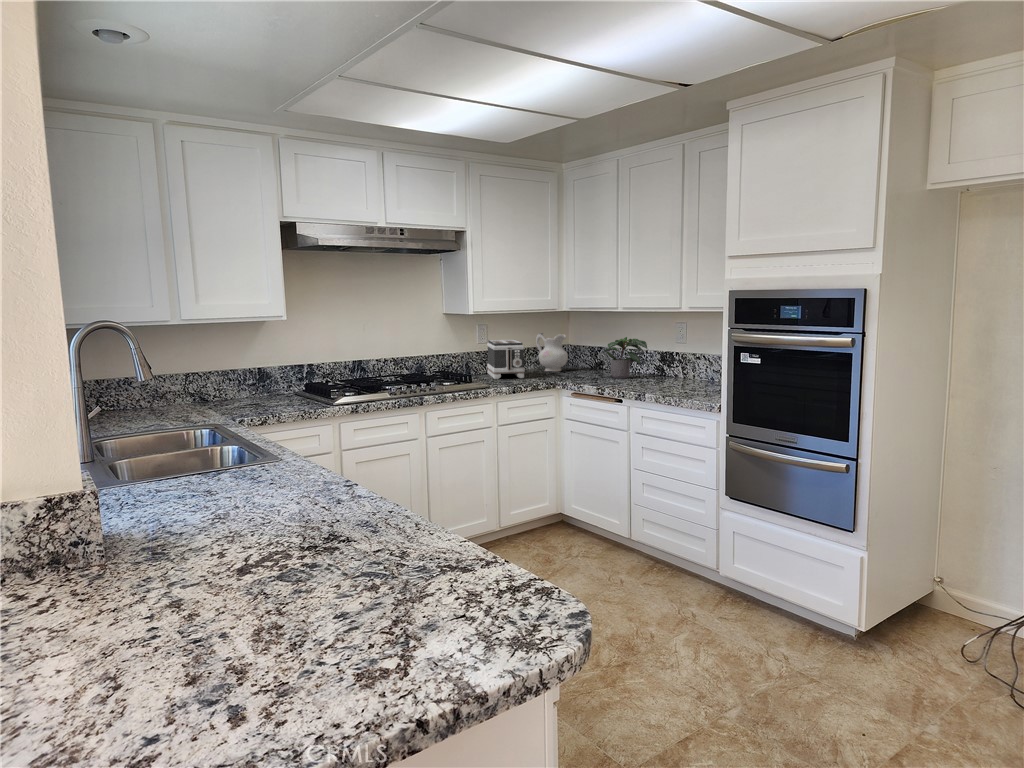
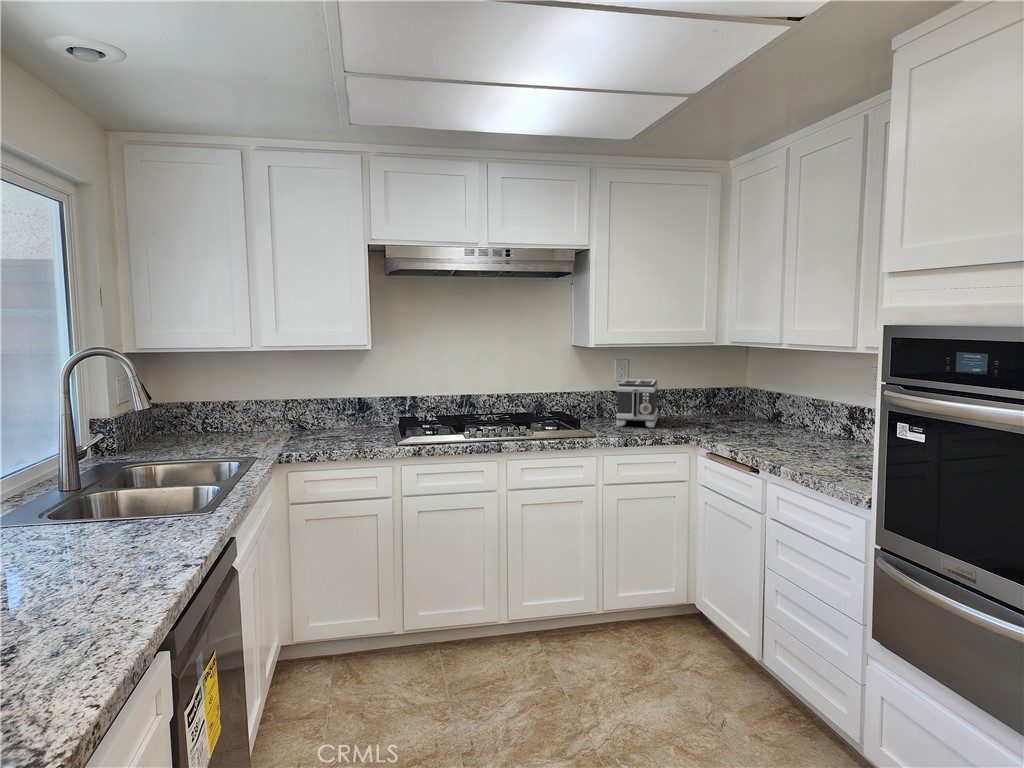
ceramic pitcher: present [536,333,568,372] -> none [692,372,730,421]
potted plant: present [604,337,647,379] -> none [763,383,823,439]

